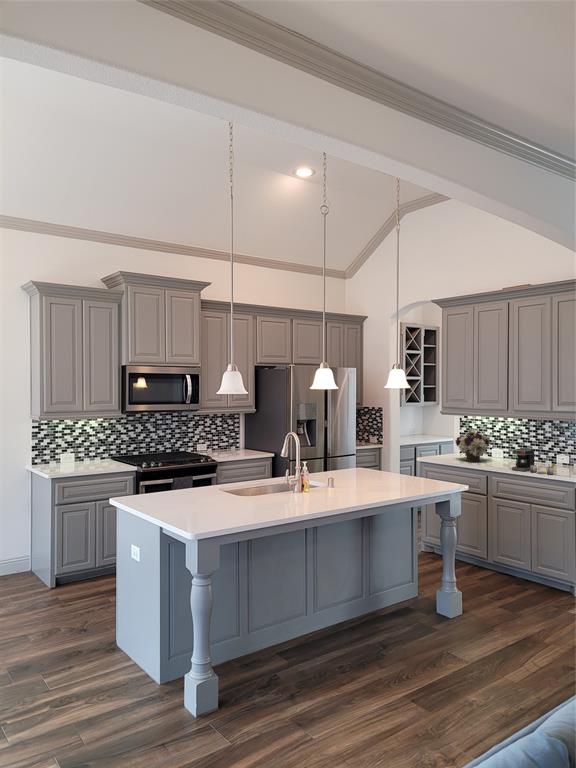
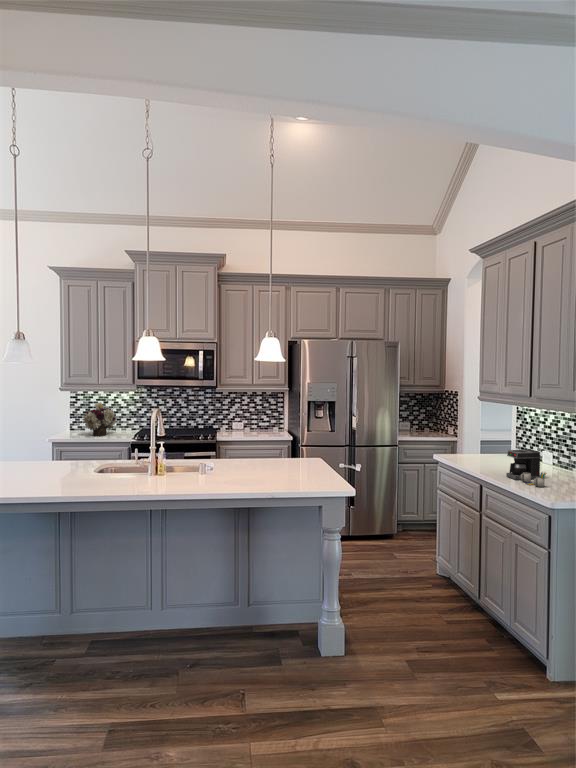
flower arrangement: present [455,429,490,462] -> present [82,402,117,436]

